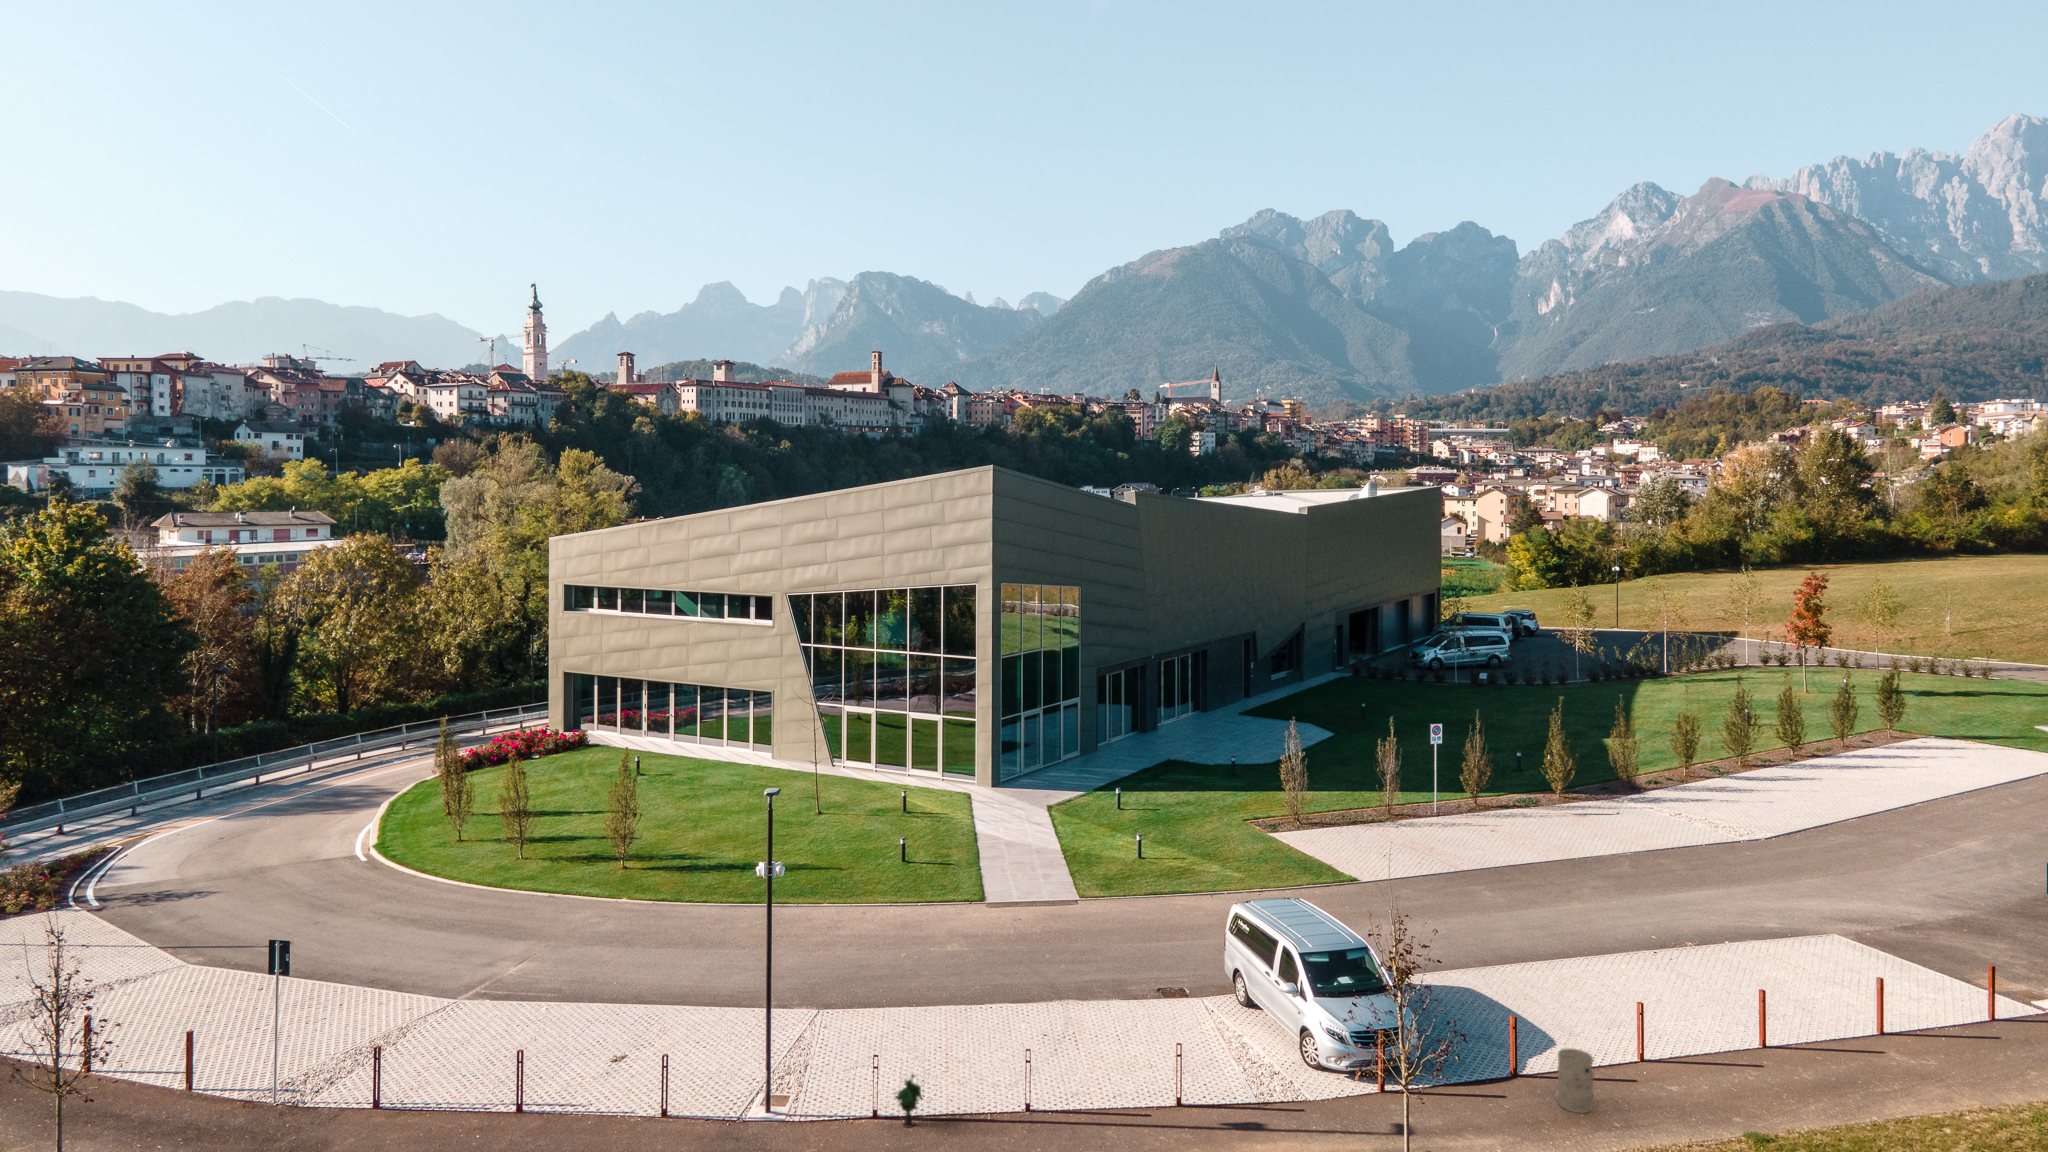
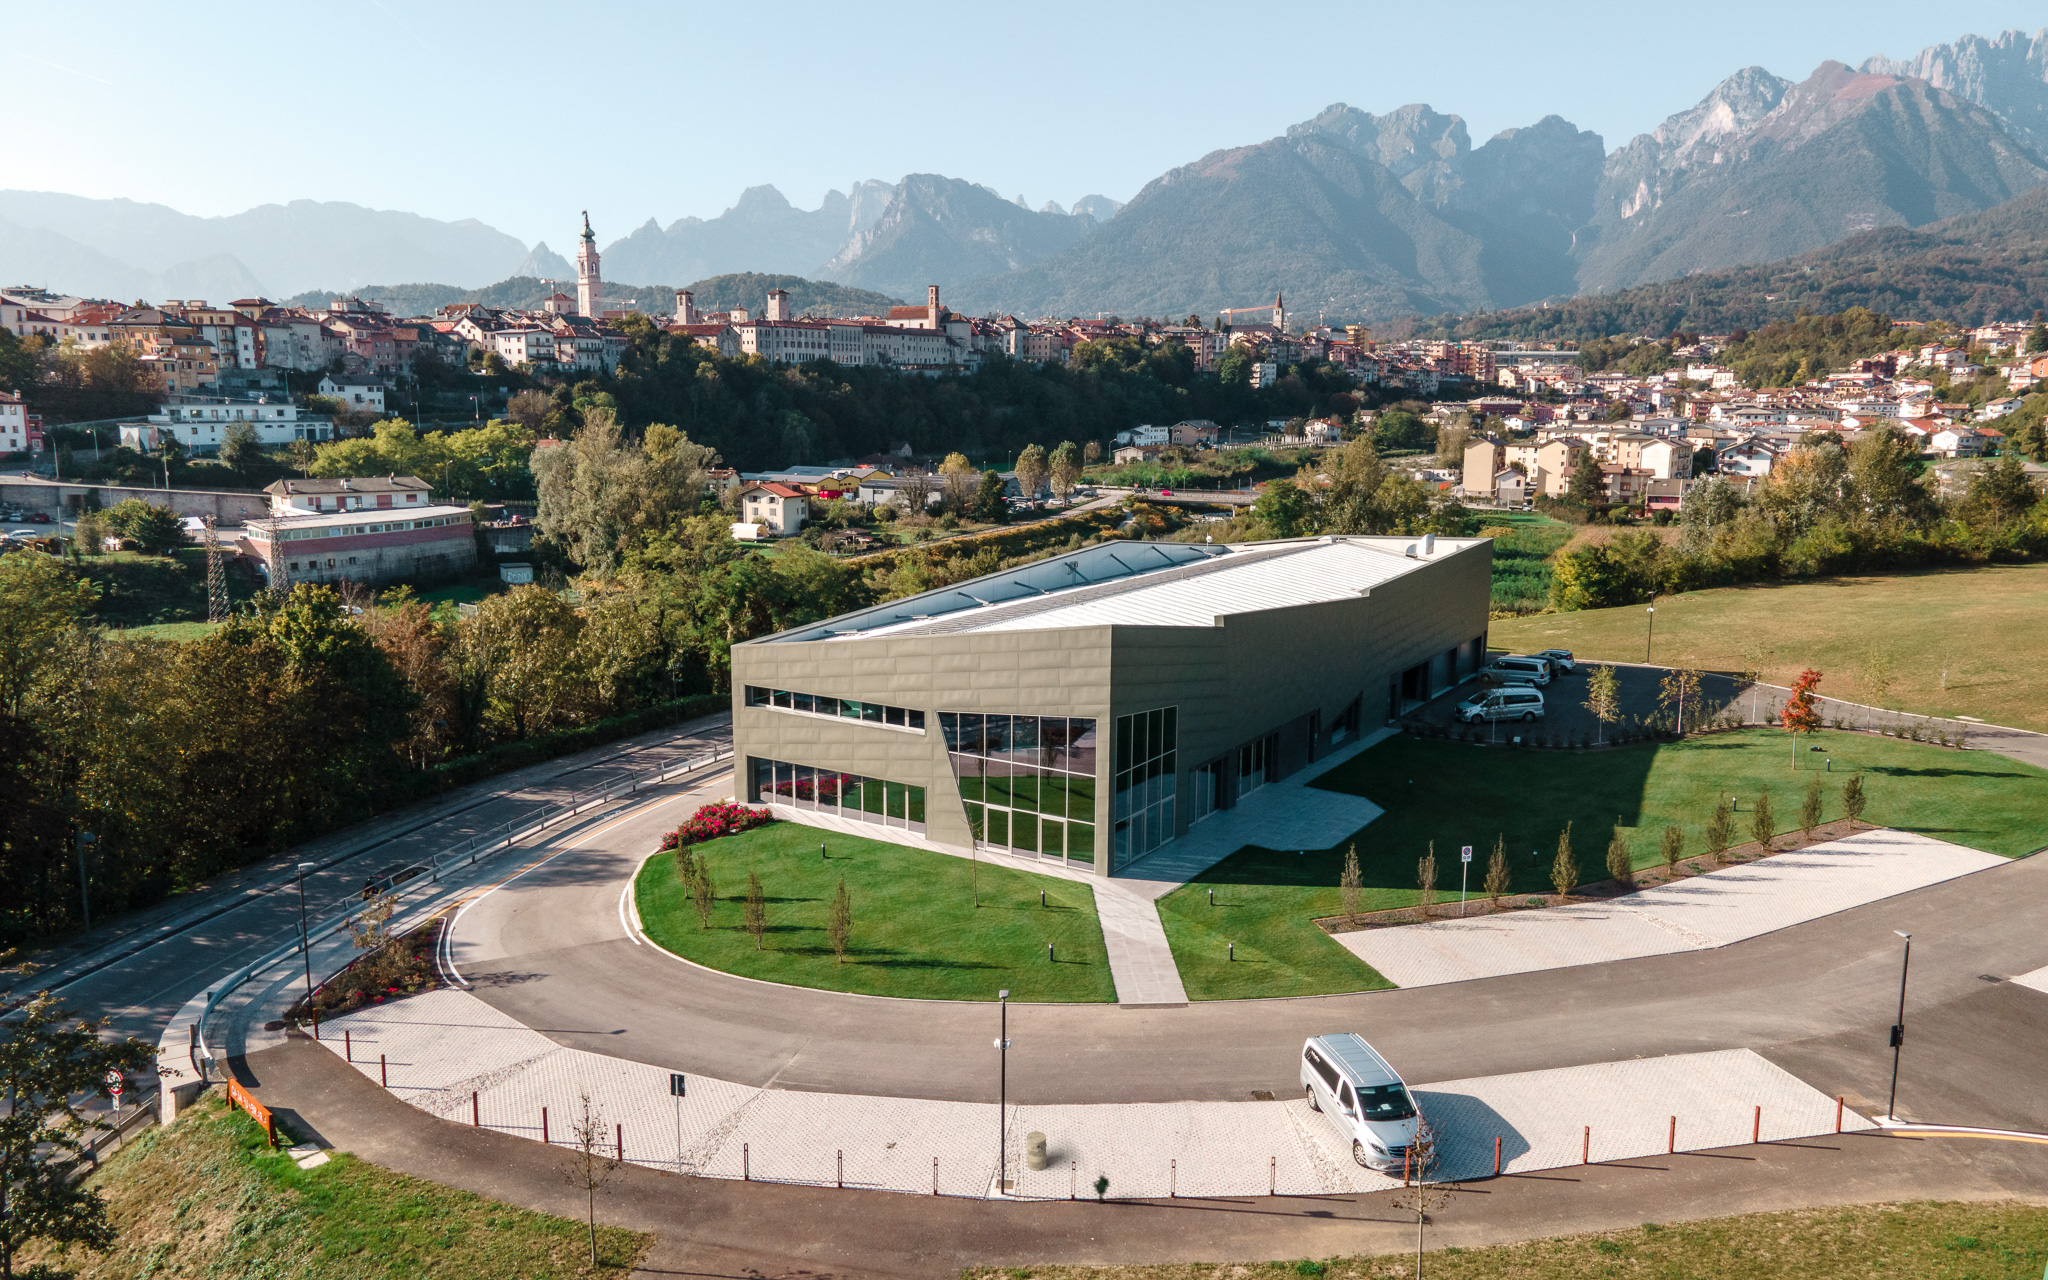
trash can: present [1557,1049,1594,1113] -> present [1027,1131,1047,1171]

